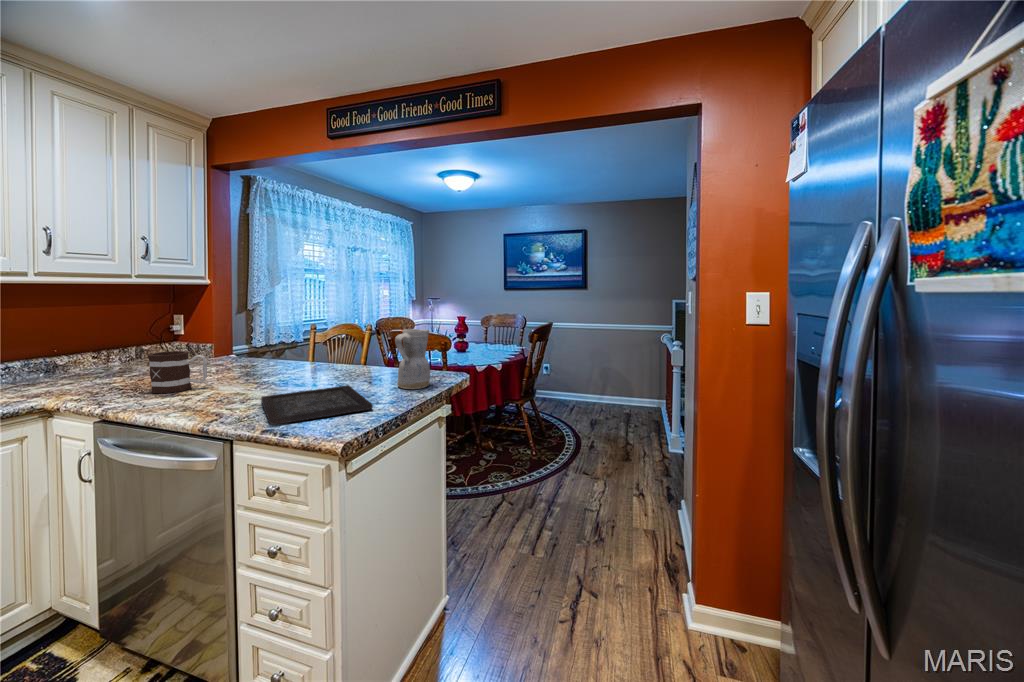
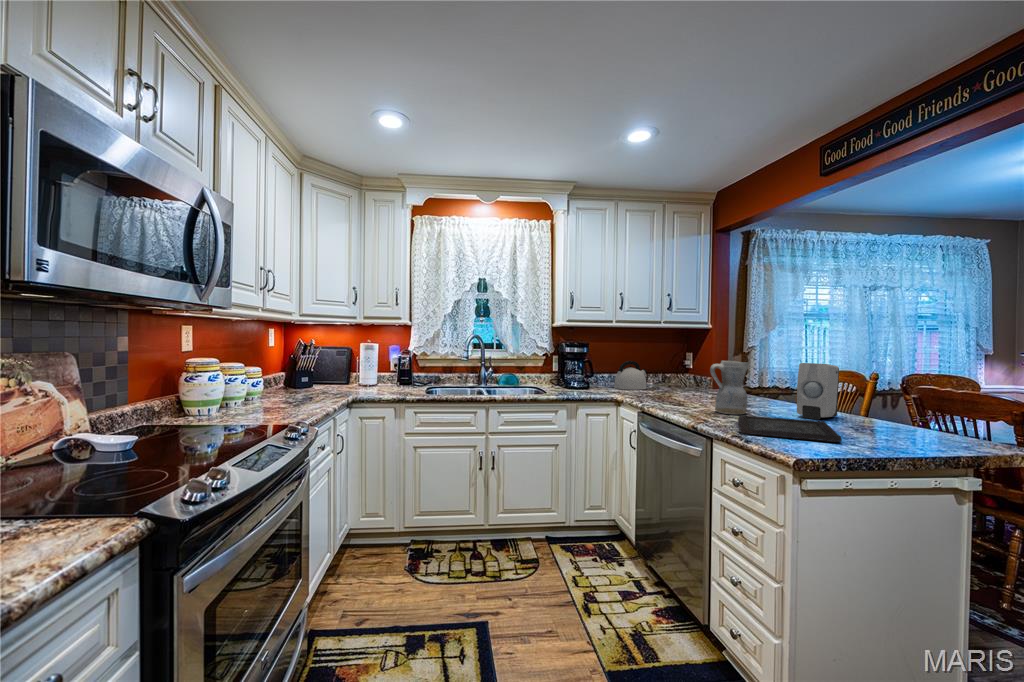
soap dispenser: none [319,327,354,383] -> present [797,363,839,420]
ceramic pitcher: present [395,329,430,389] -> present [710,361,749,414]
kettle: none [38,334,110,380] -> present [614,361,647,390]
mug: present [148,351,207,393] -> none [668,375,704,404]

